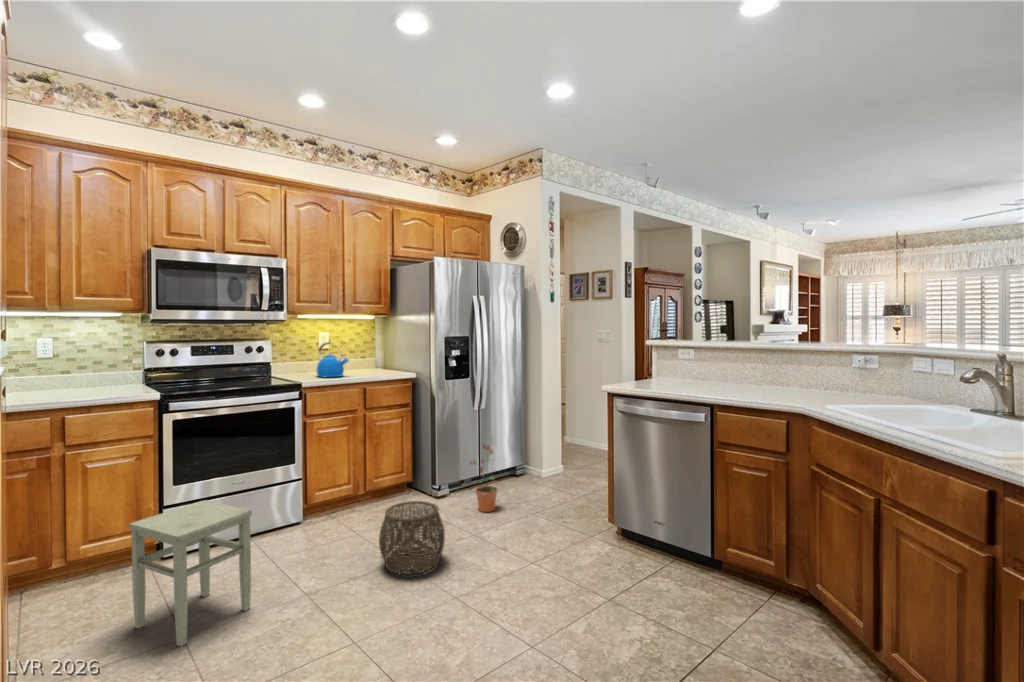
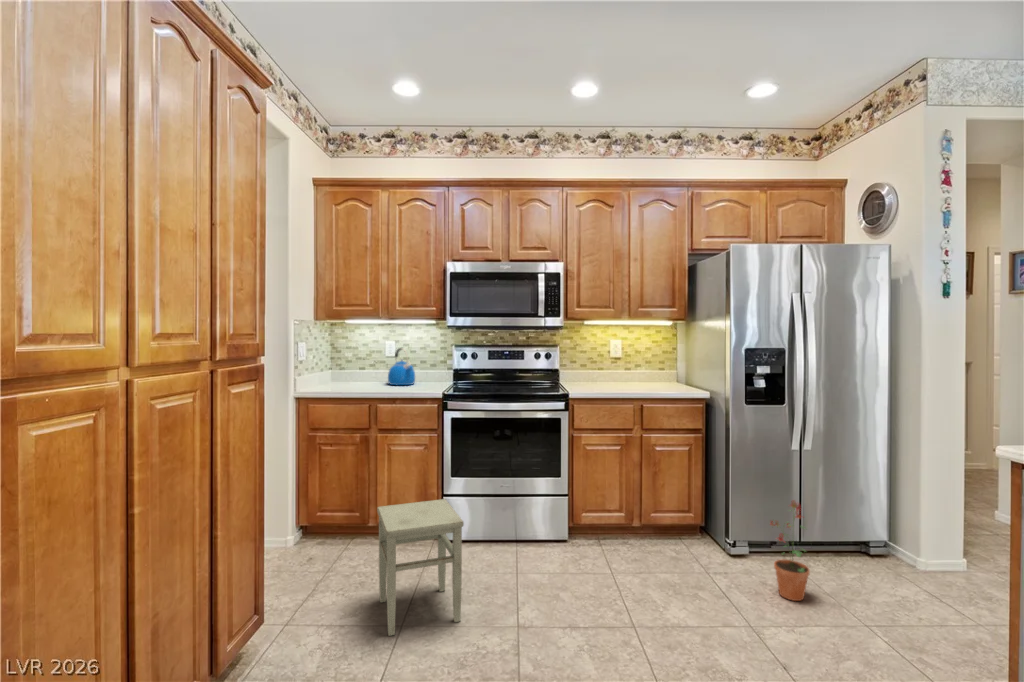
kettle: present [317,342,349,377] -> present [388,348,415,385]
woven basket: present [379,501,445,575] -> none [600,555,686,659]

